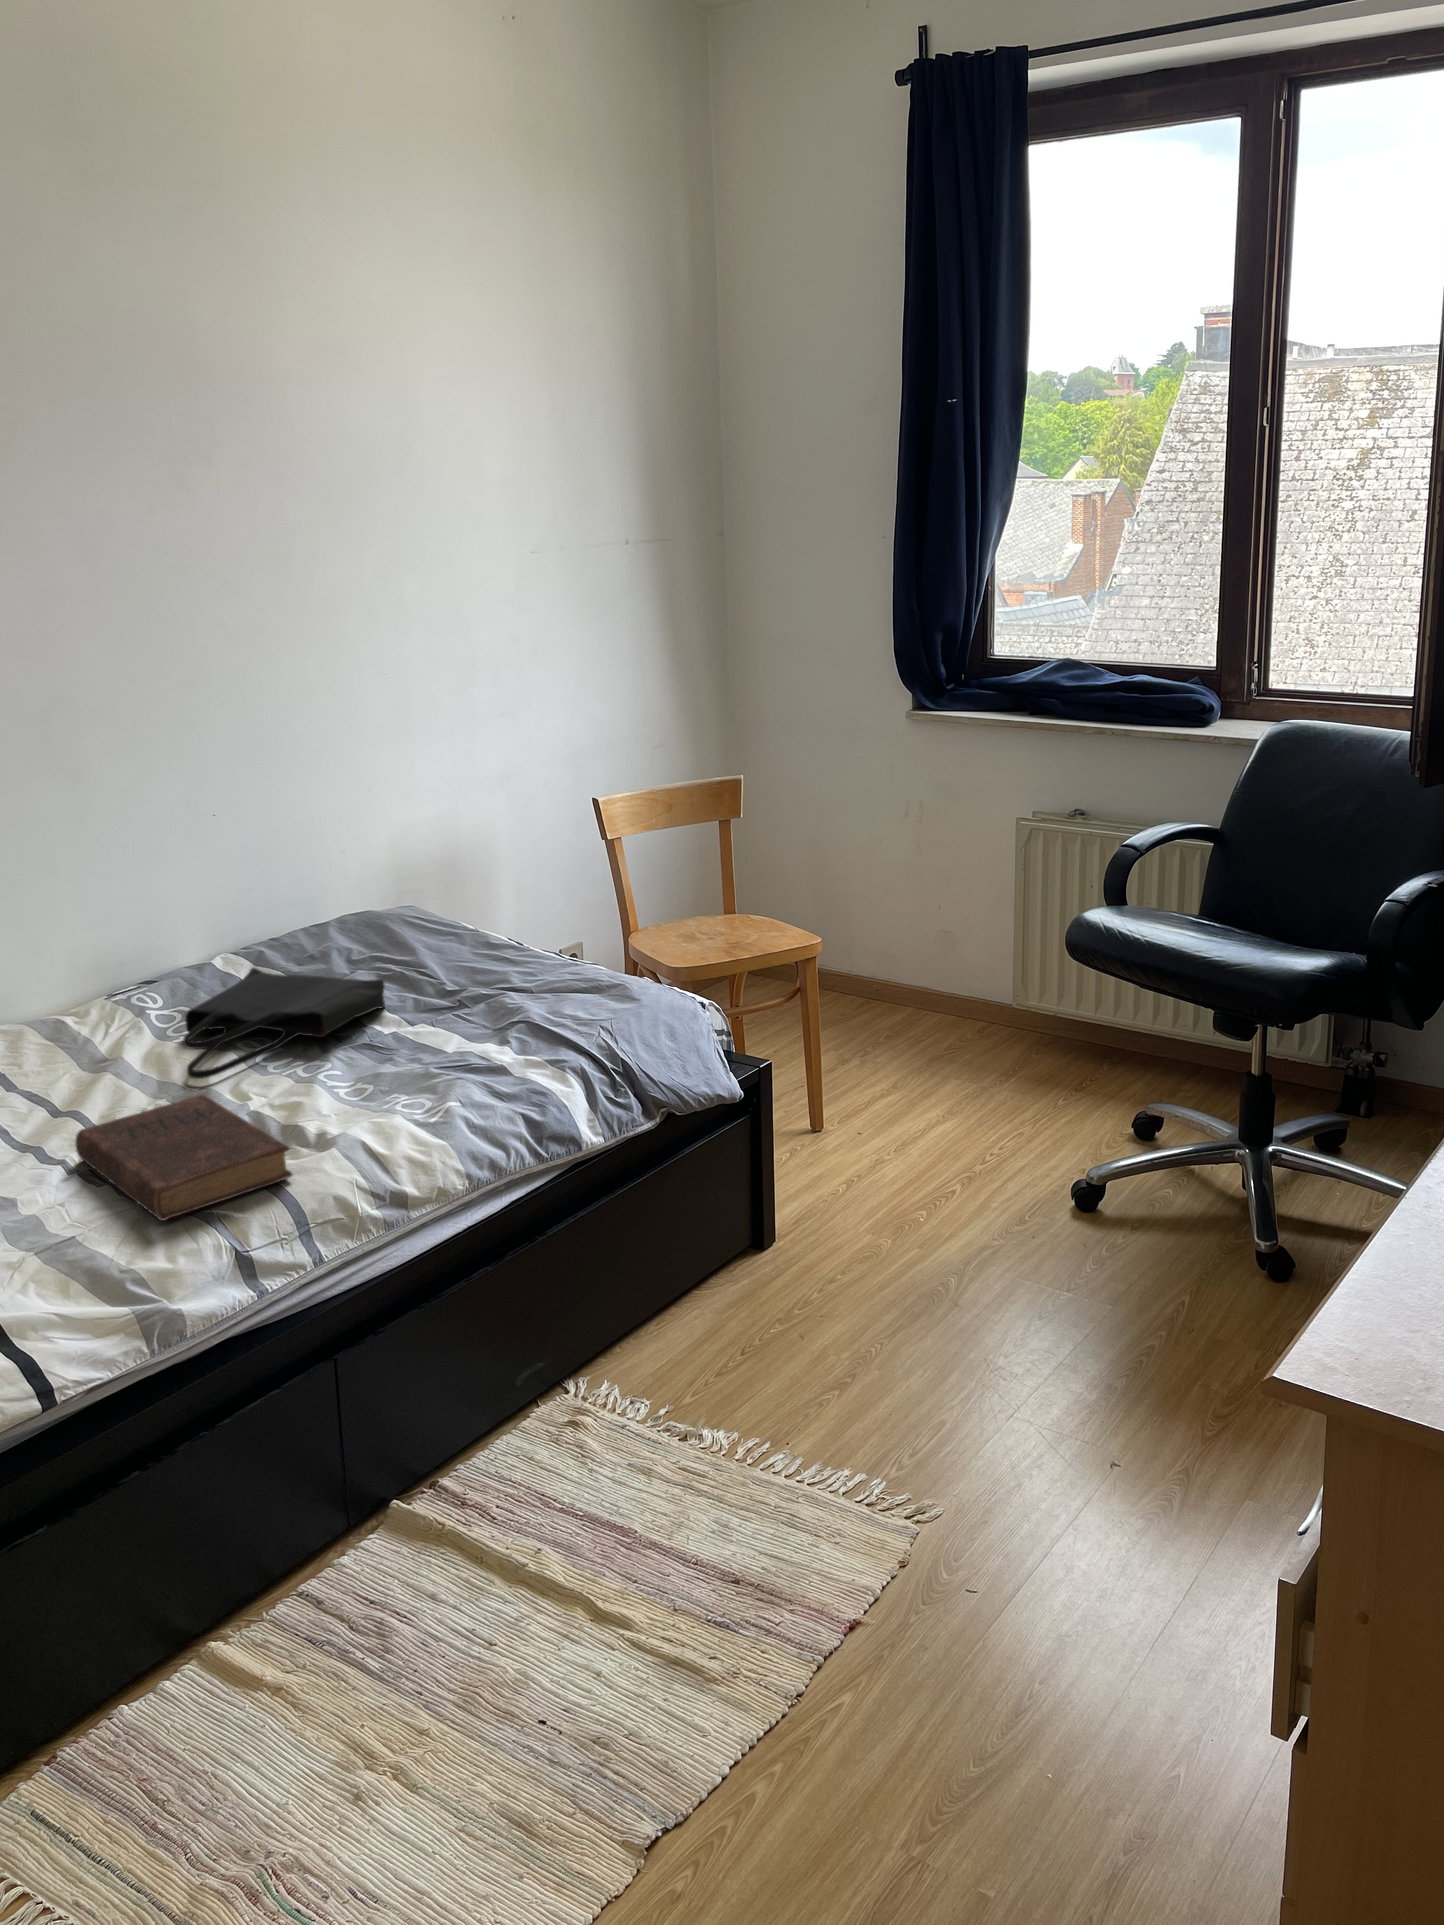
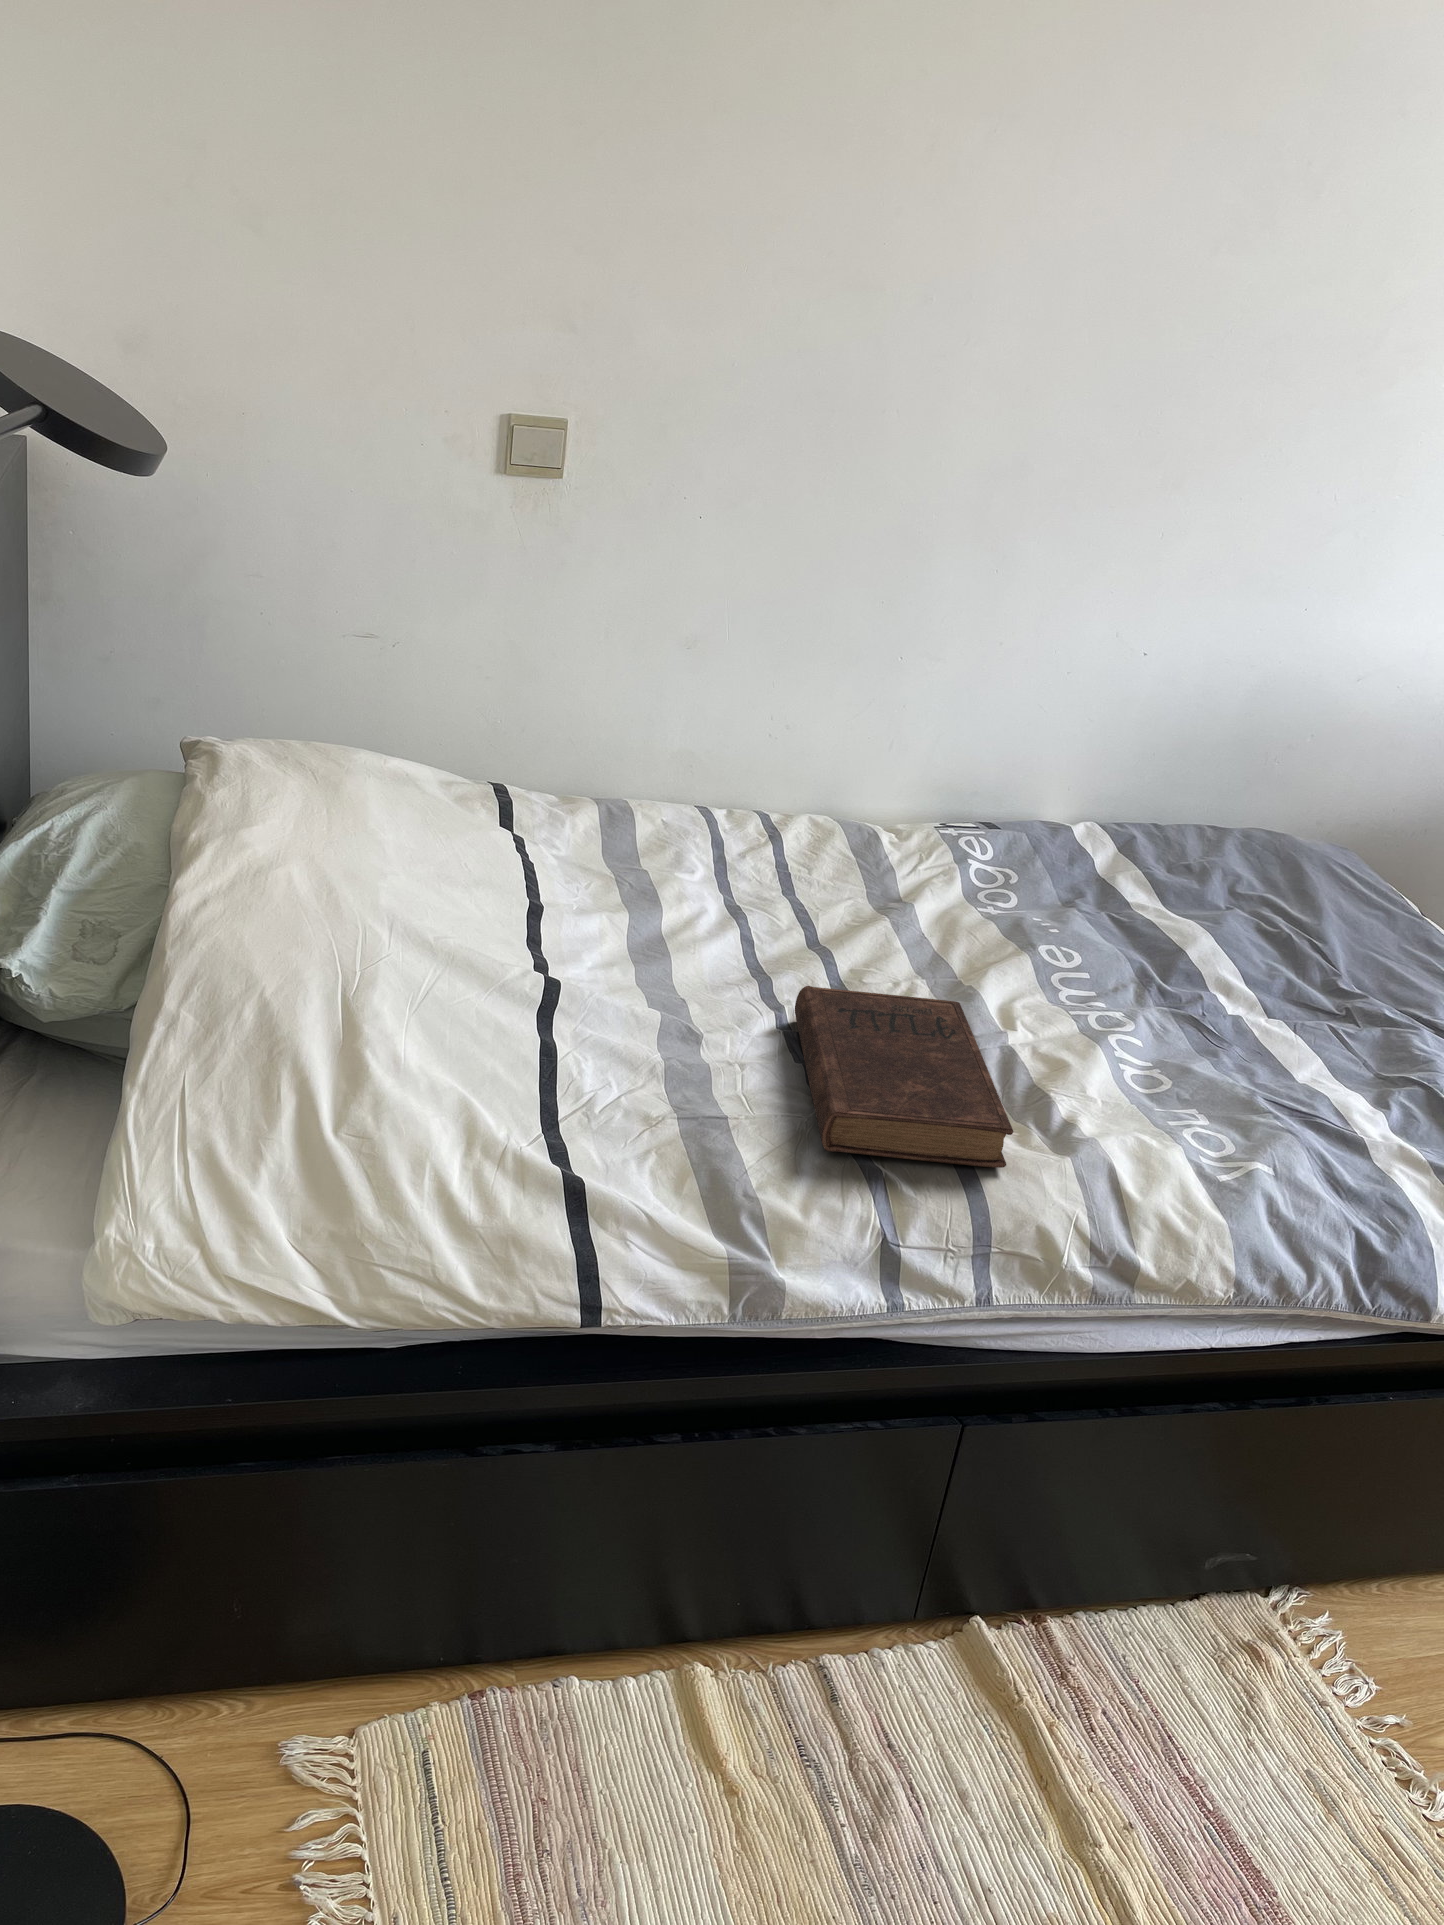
tote bag: present [183,968,385,1079] -> none [963,857,1256,984]

